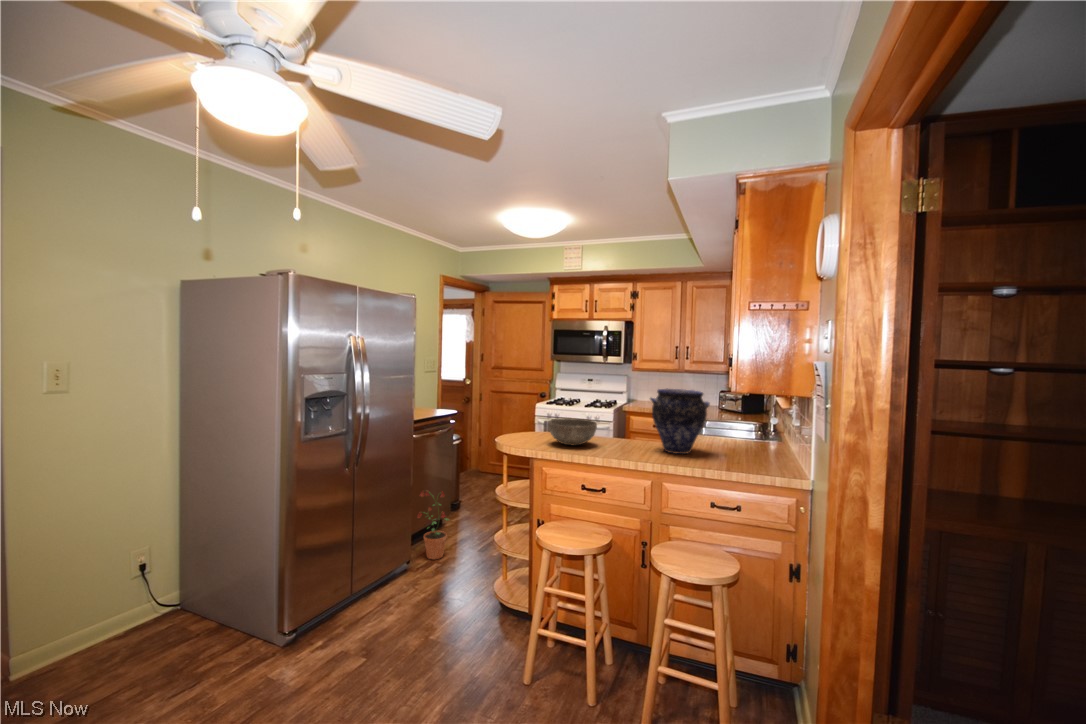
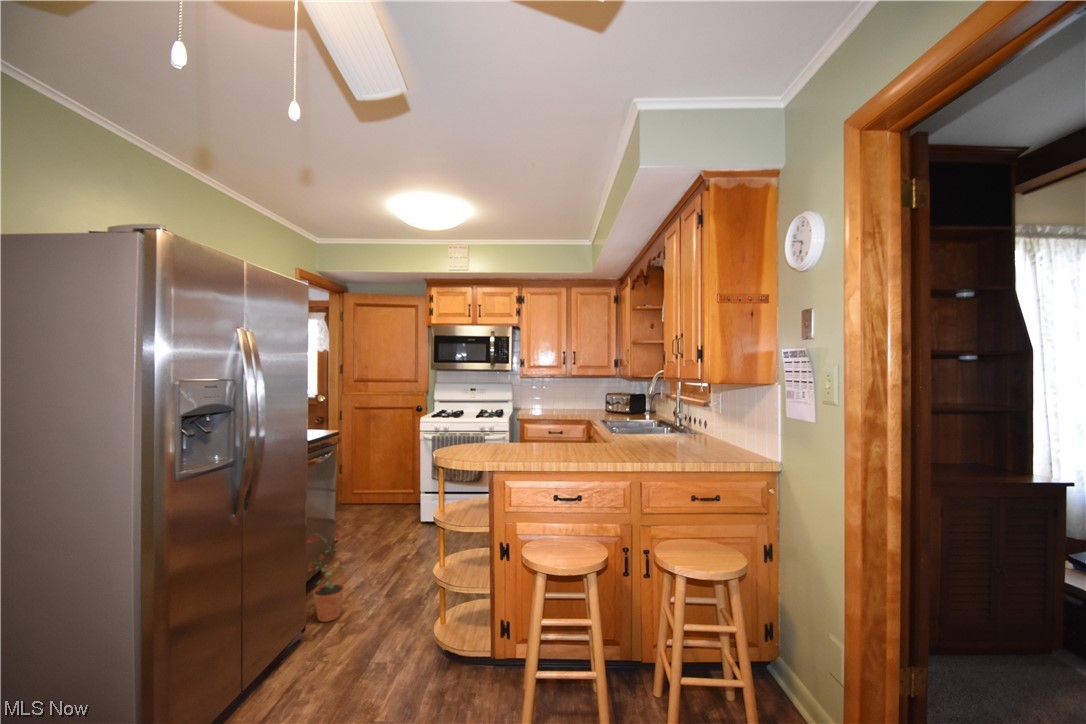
vase: present [650,389,710,454] -> none [611,386,668,451]
bowl: present [548,418,597,445] -> none [505,424,559,453]

